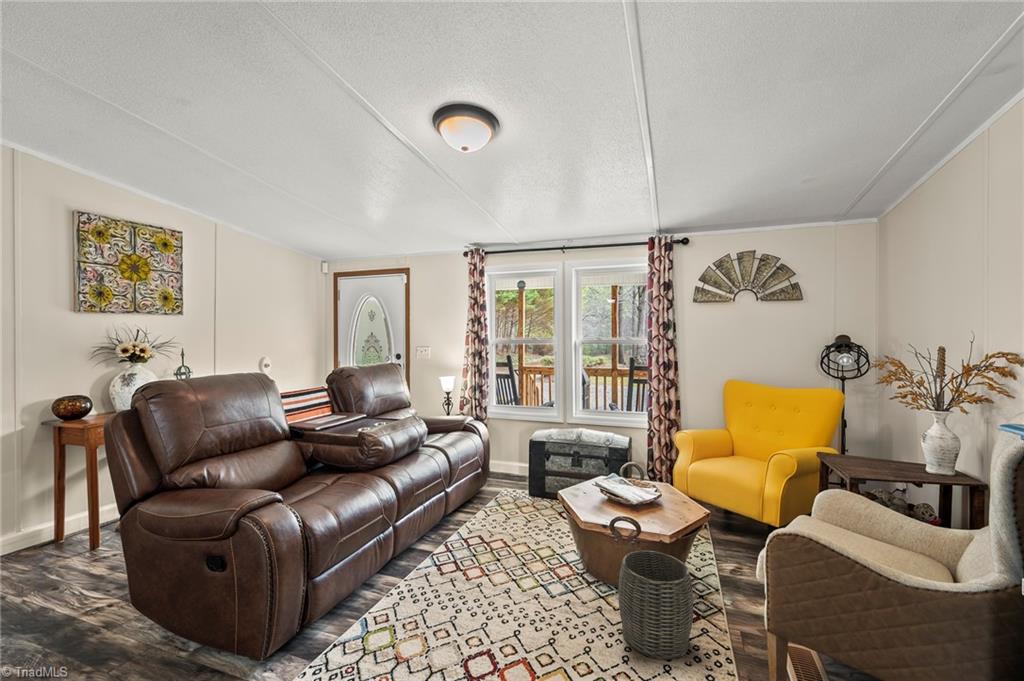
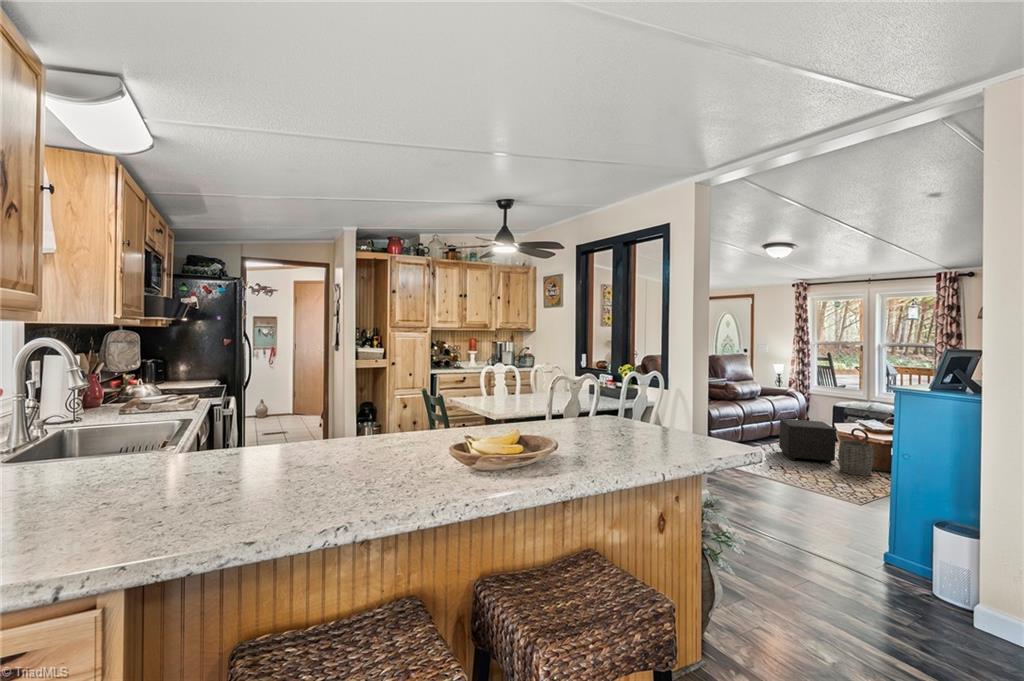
ottoman: none [475,494,599,628] -> present [779,419,836,464]

